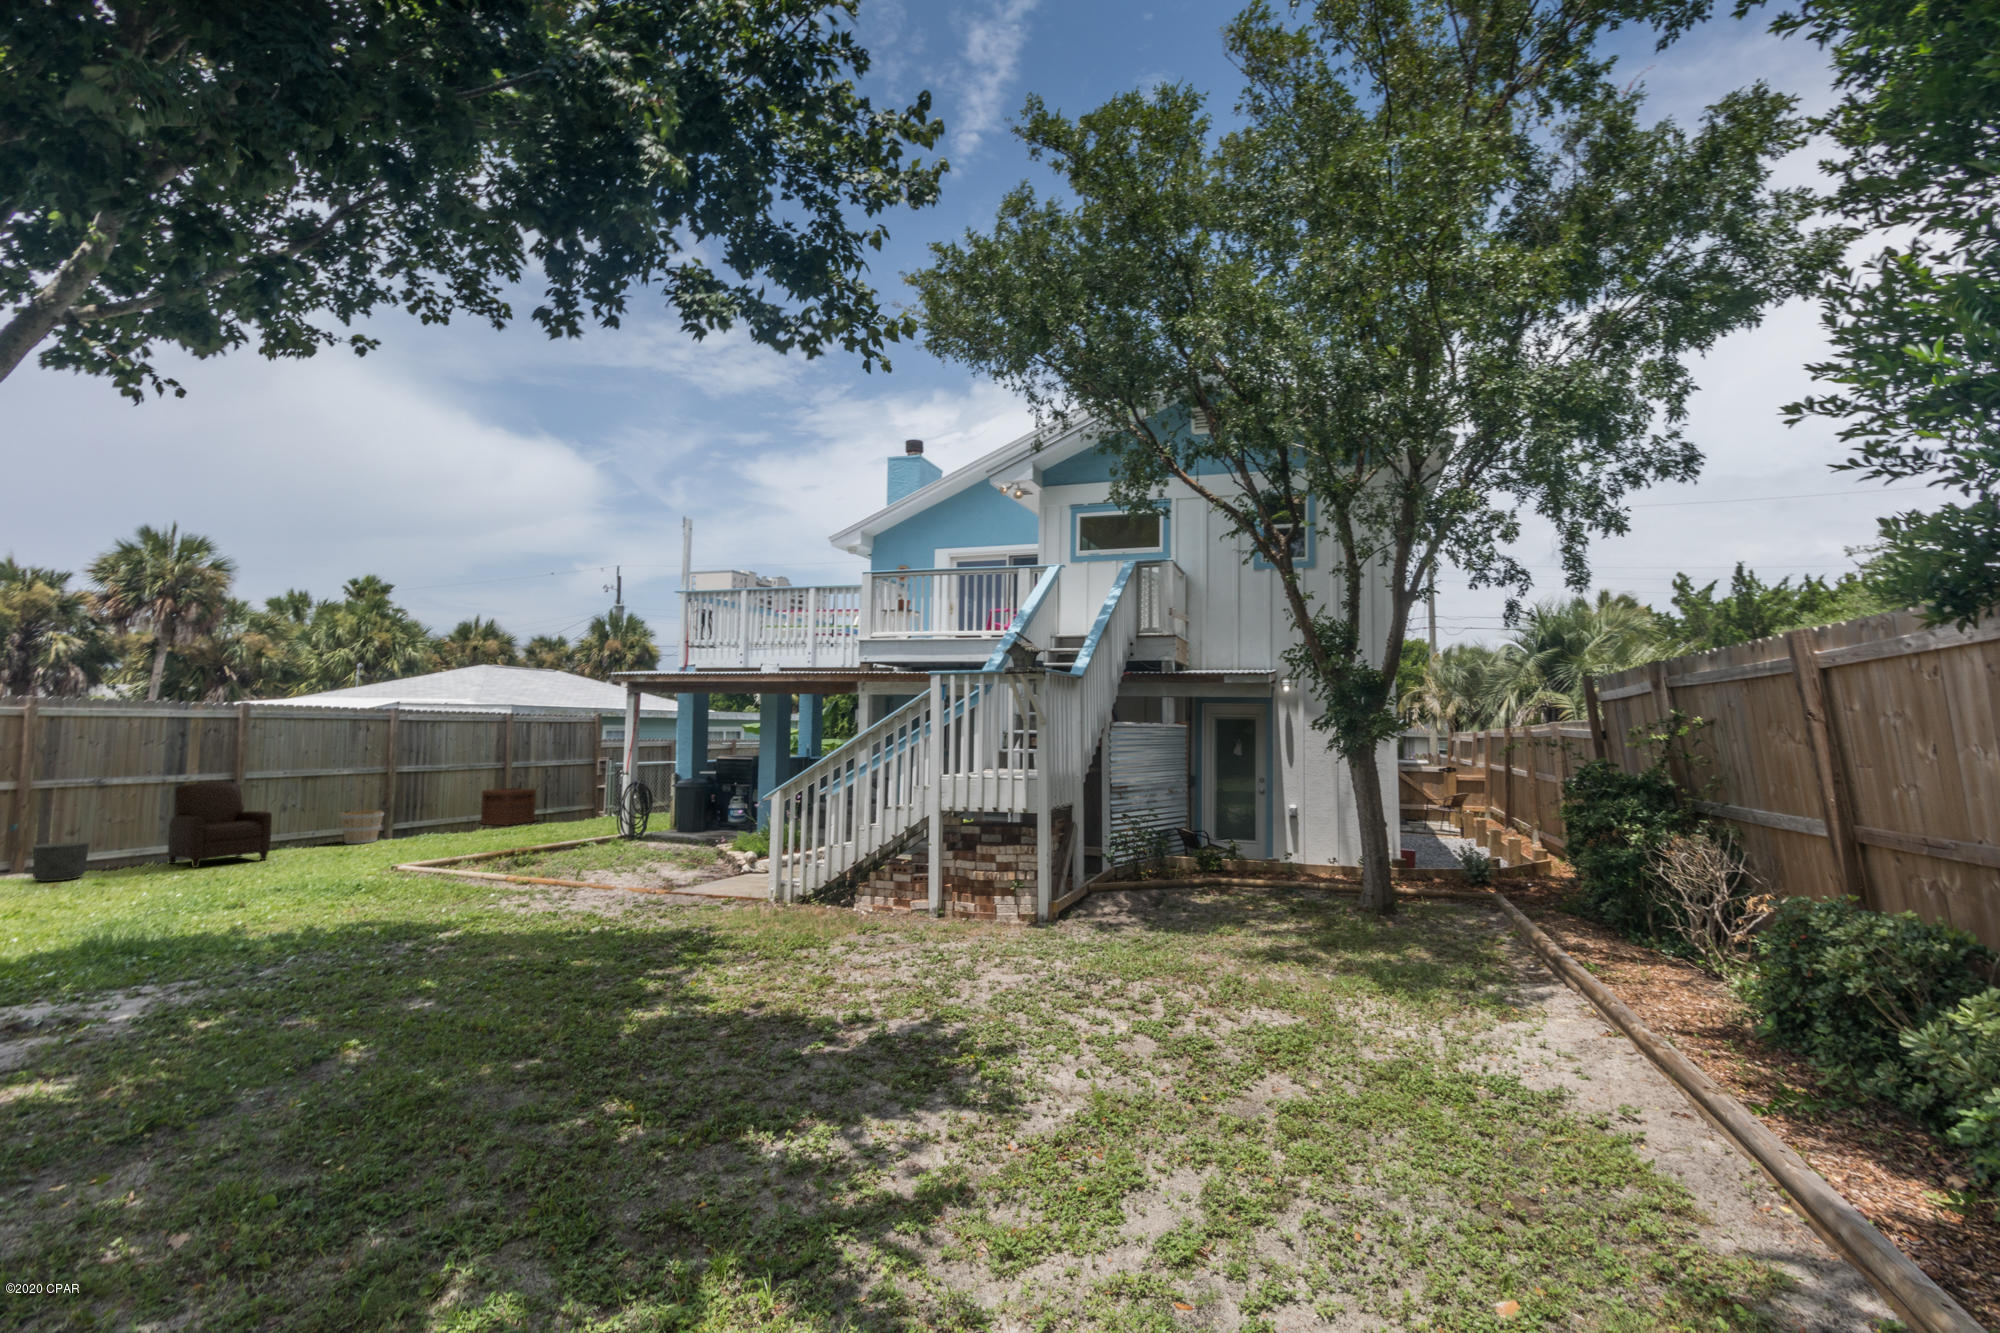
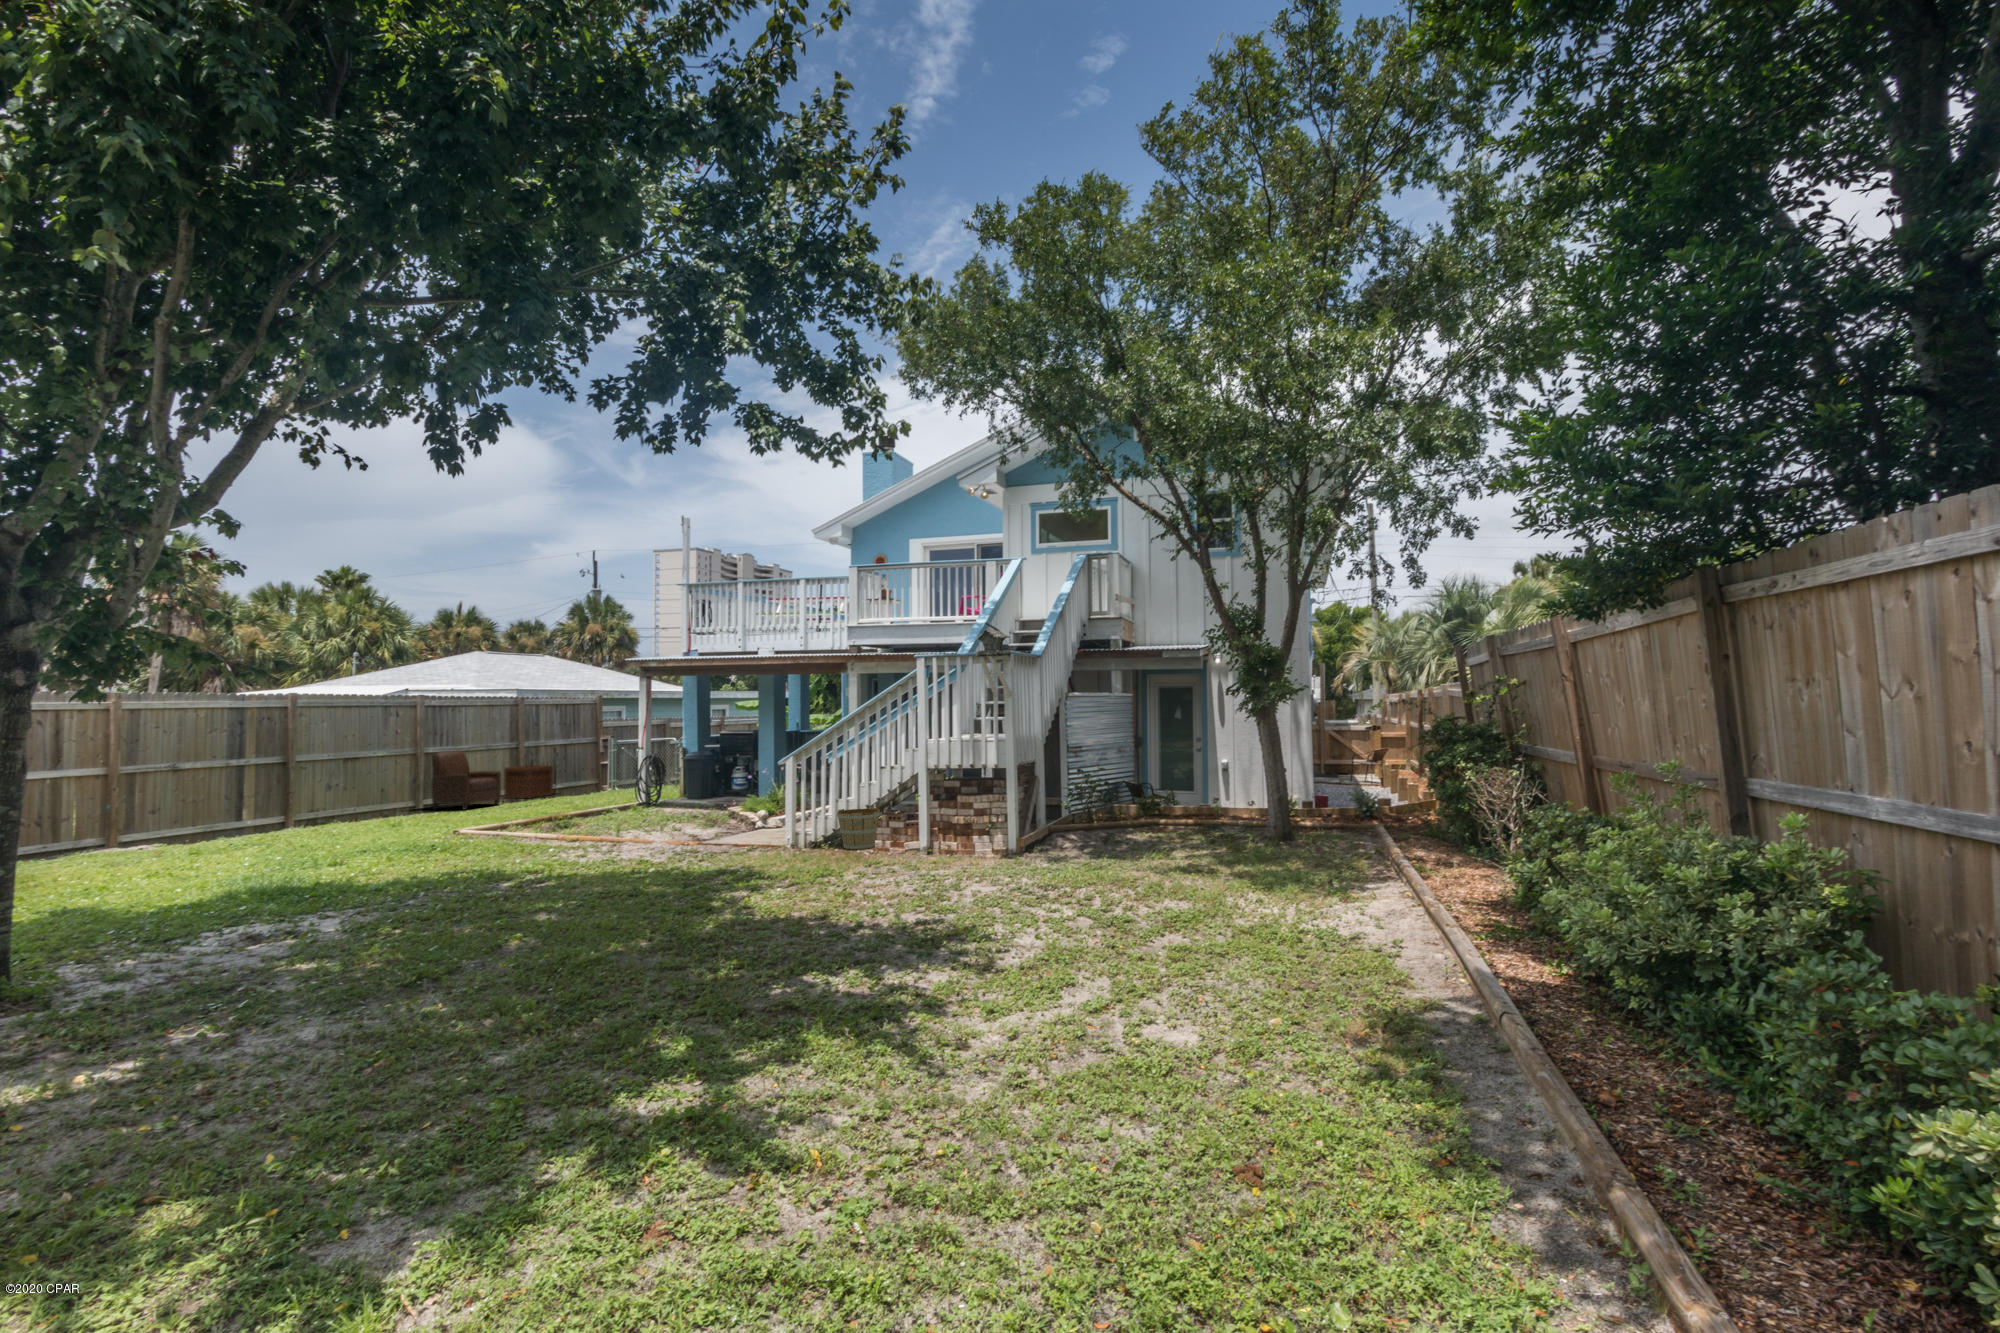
chair: present [168,782,272,868] -> present [431,751,501,810]
wooden bucket: present [340,810,384,844] -> present [837,808,880,850]
planter: present [33,842,89,882] -> none [143,816,188,850]

